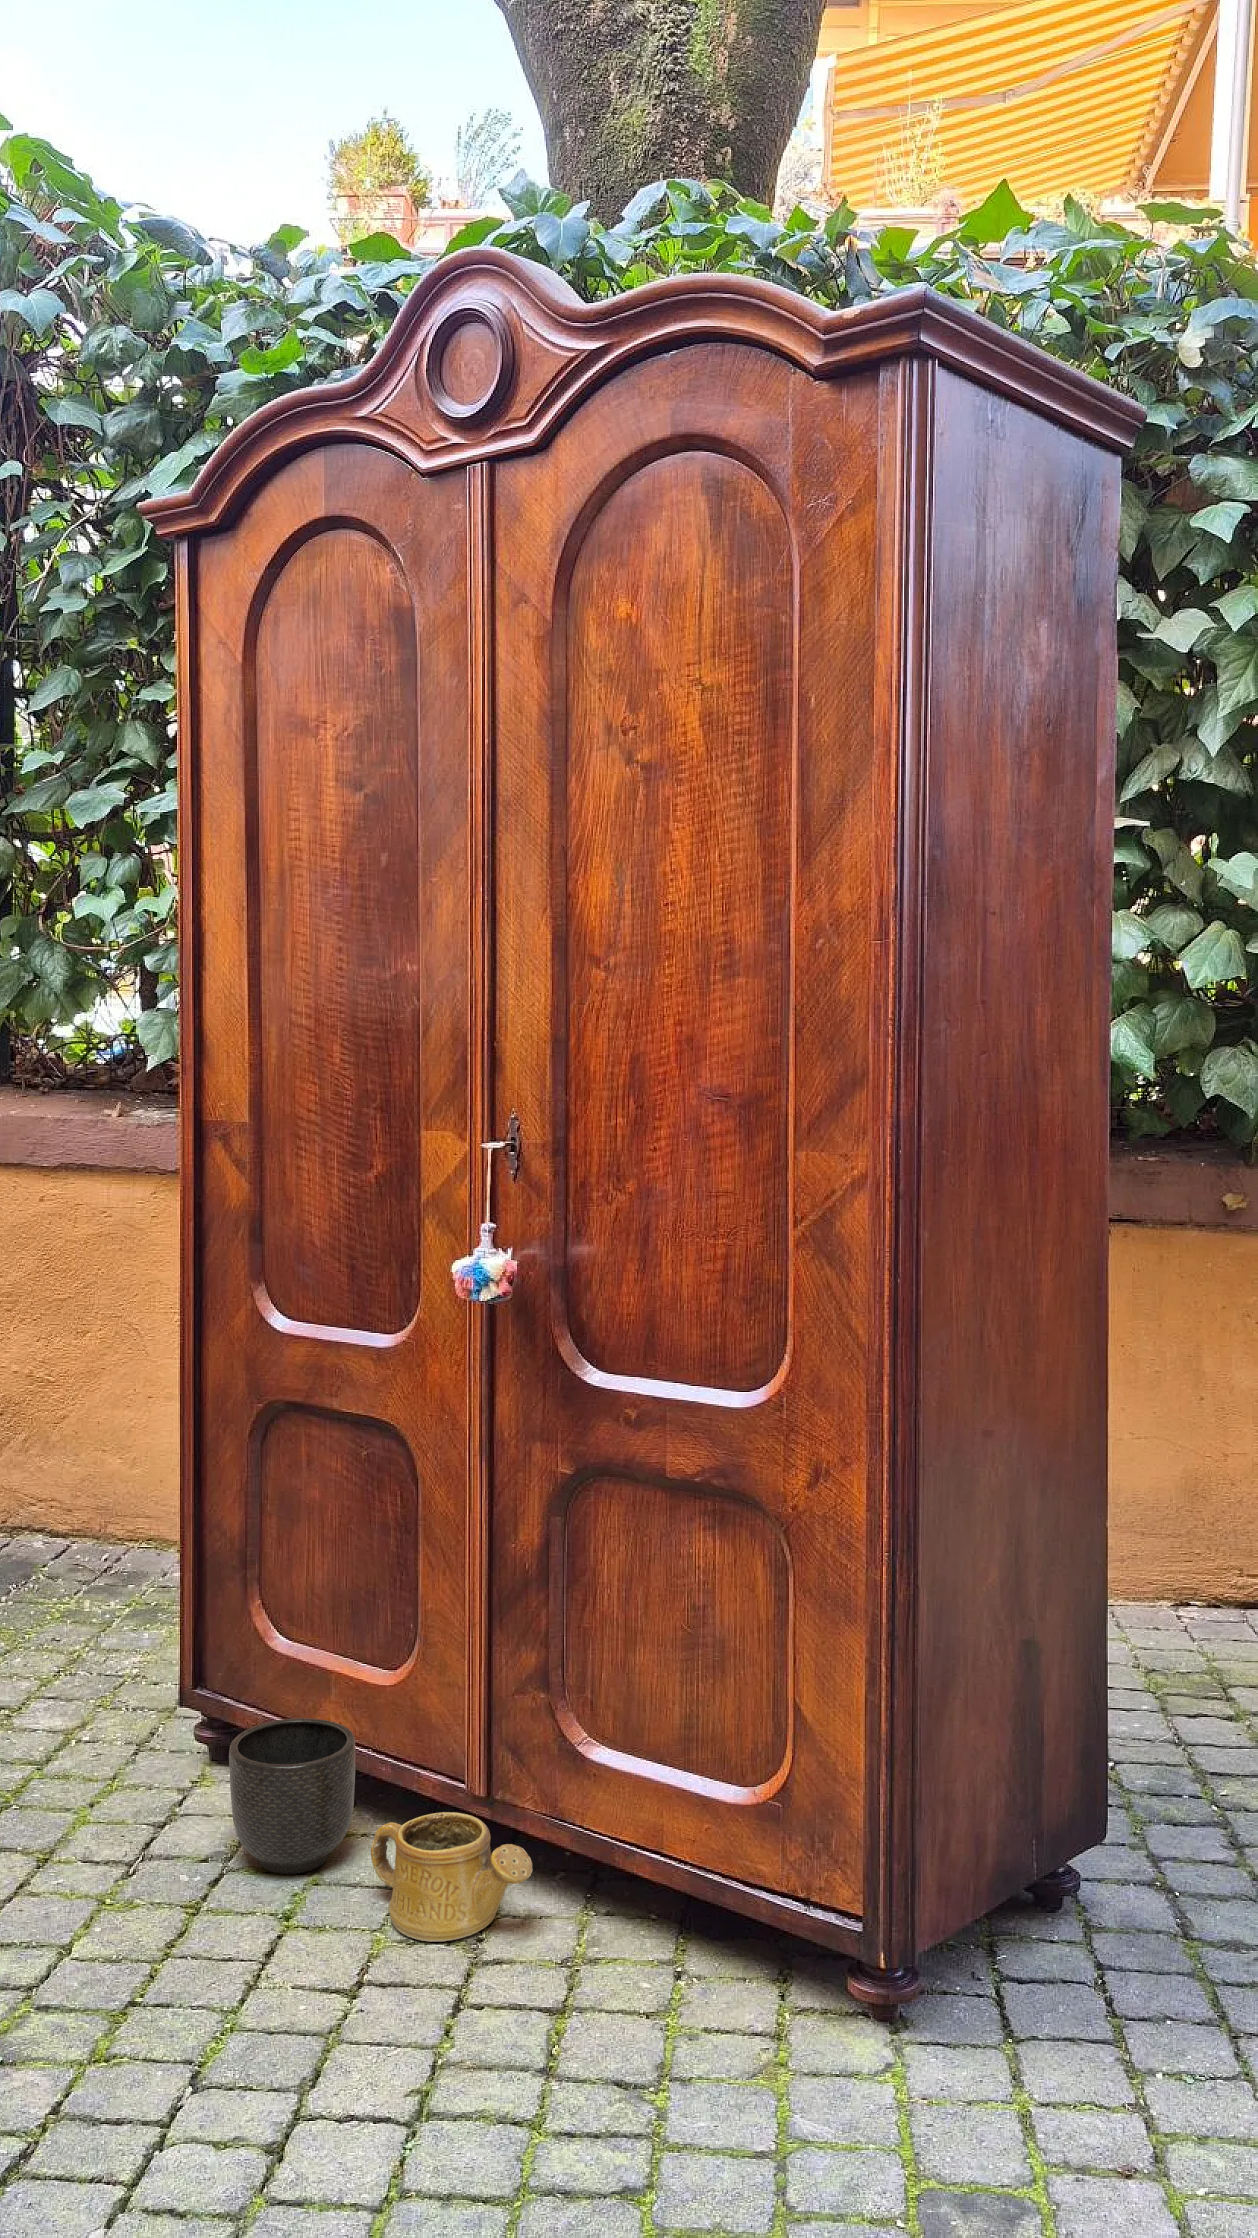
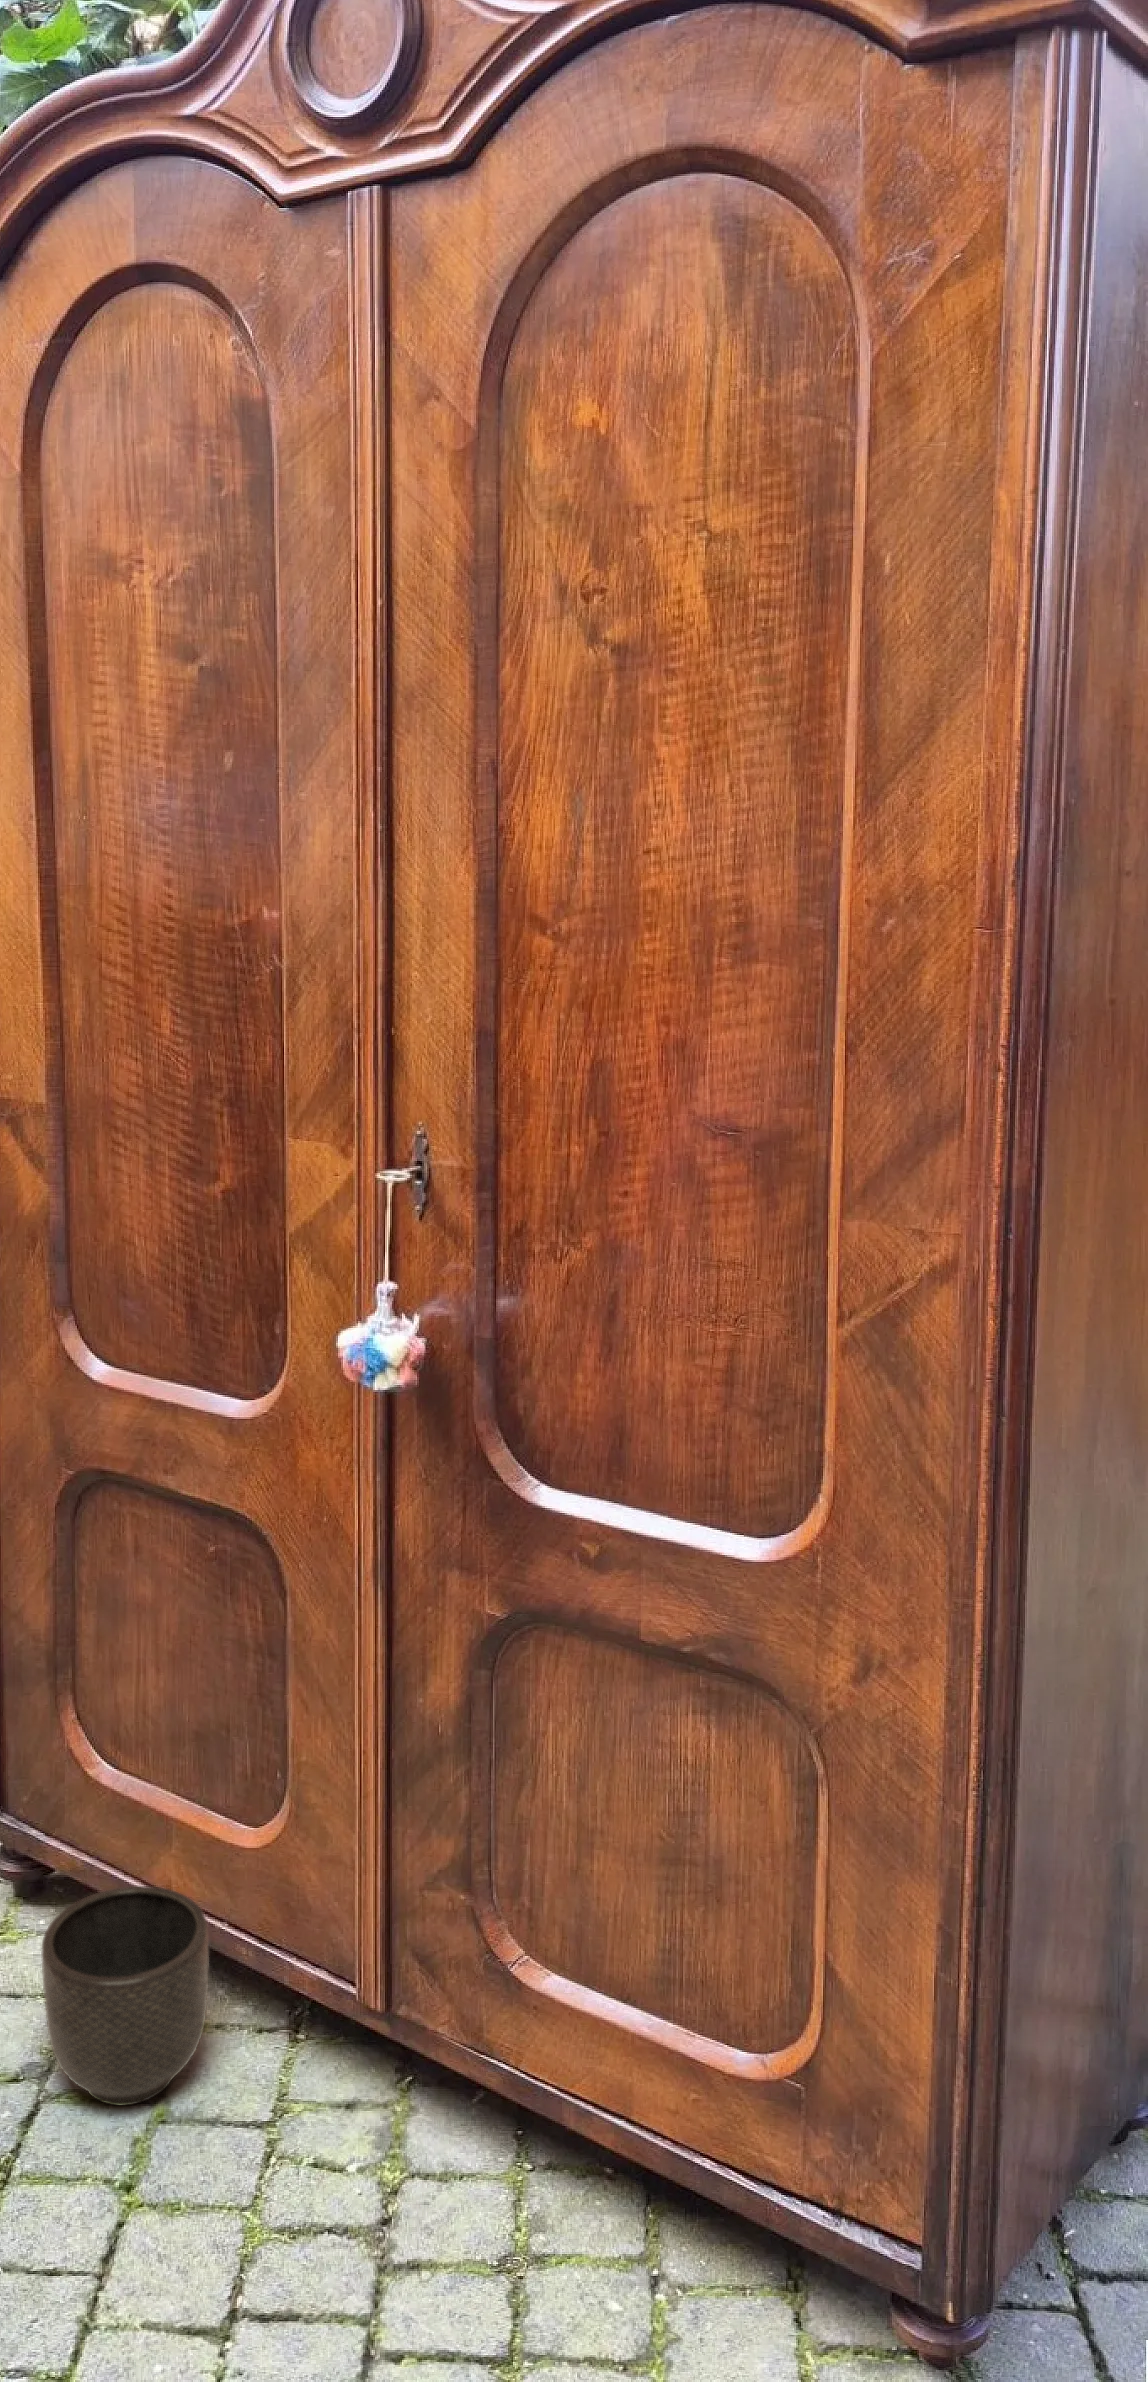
watering can: present [371,1812,532,1942] -> none [235,2040,457,2233]

